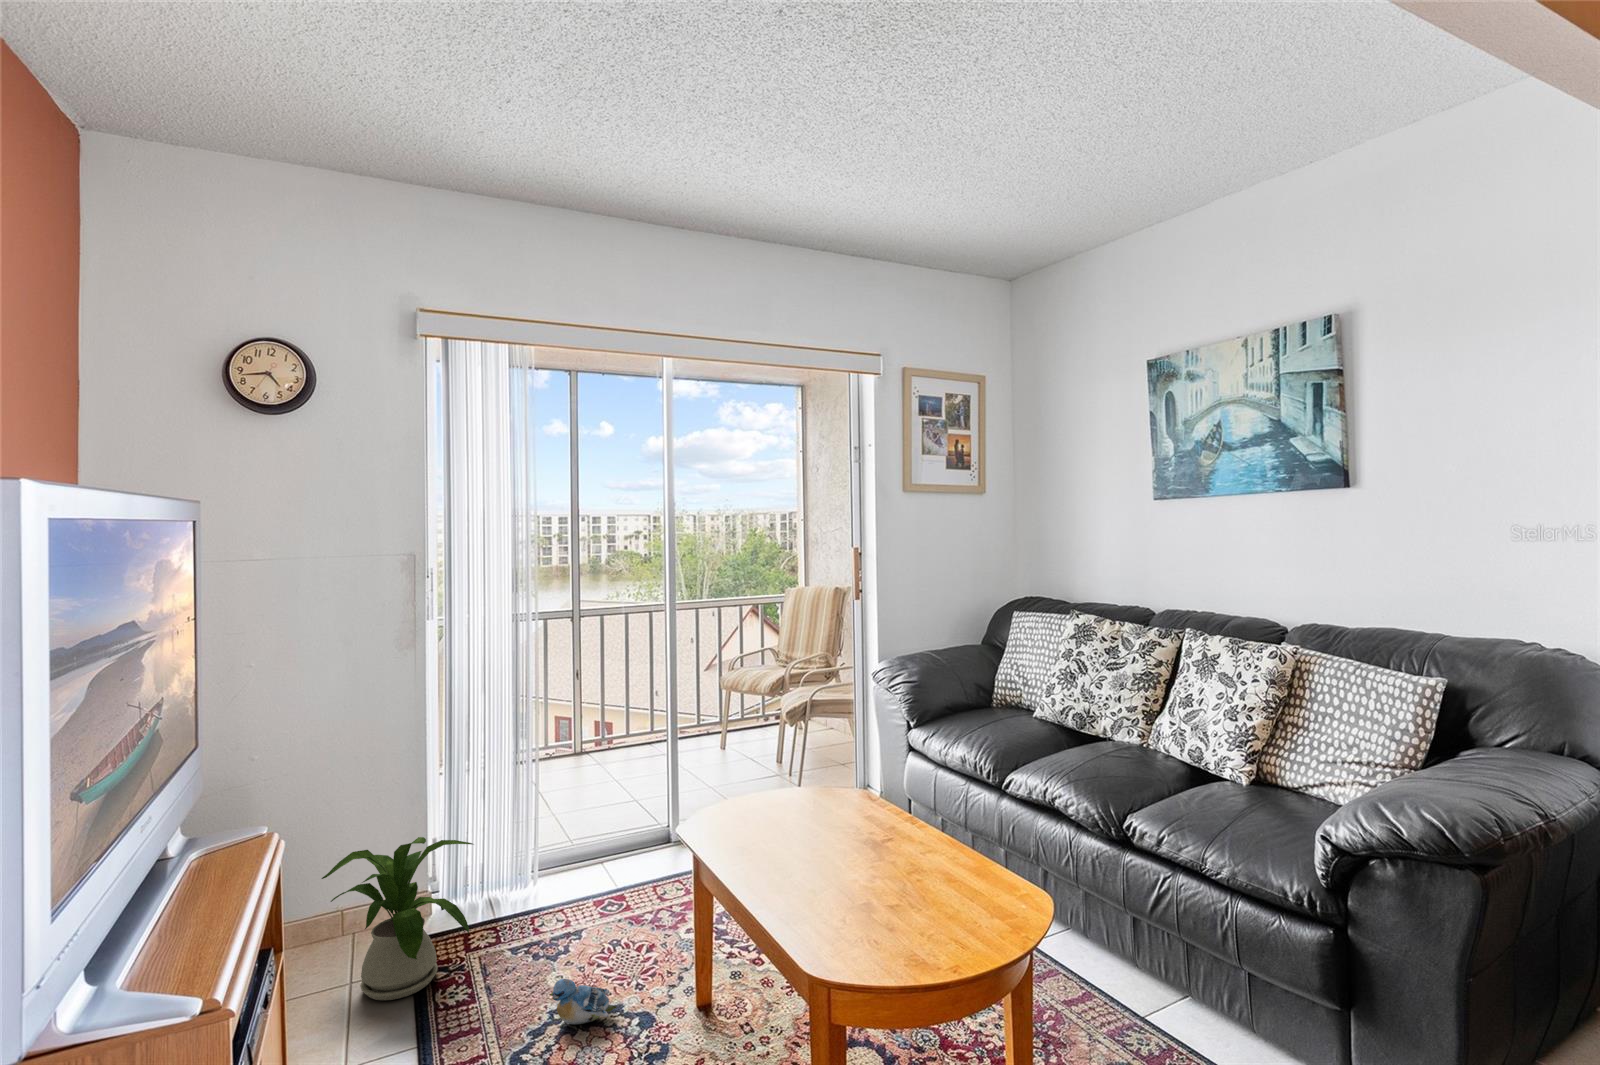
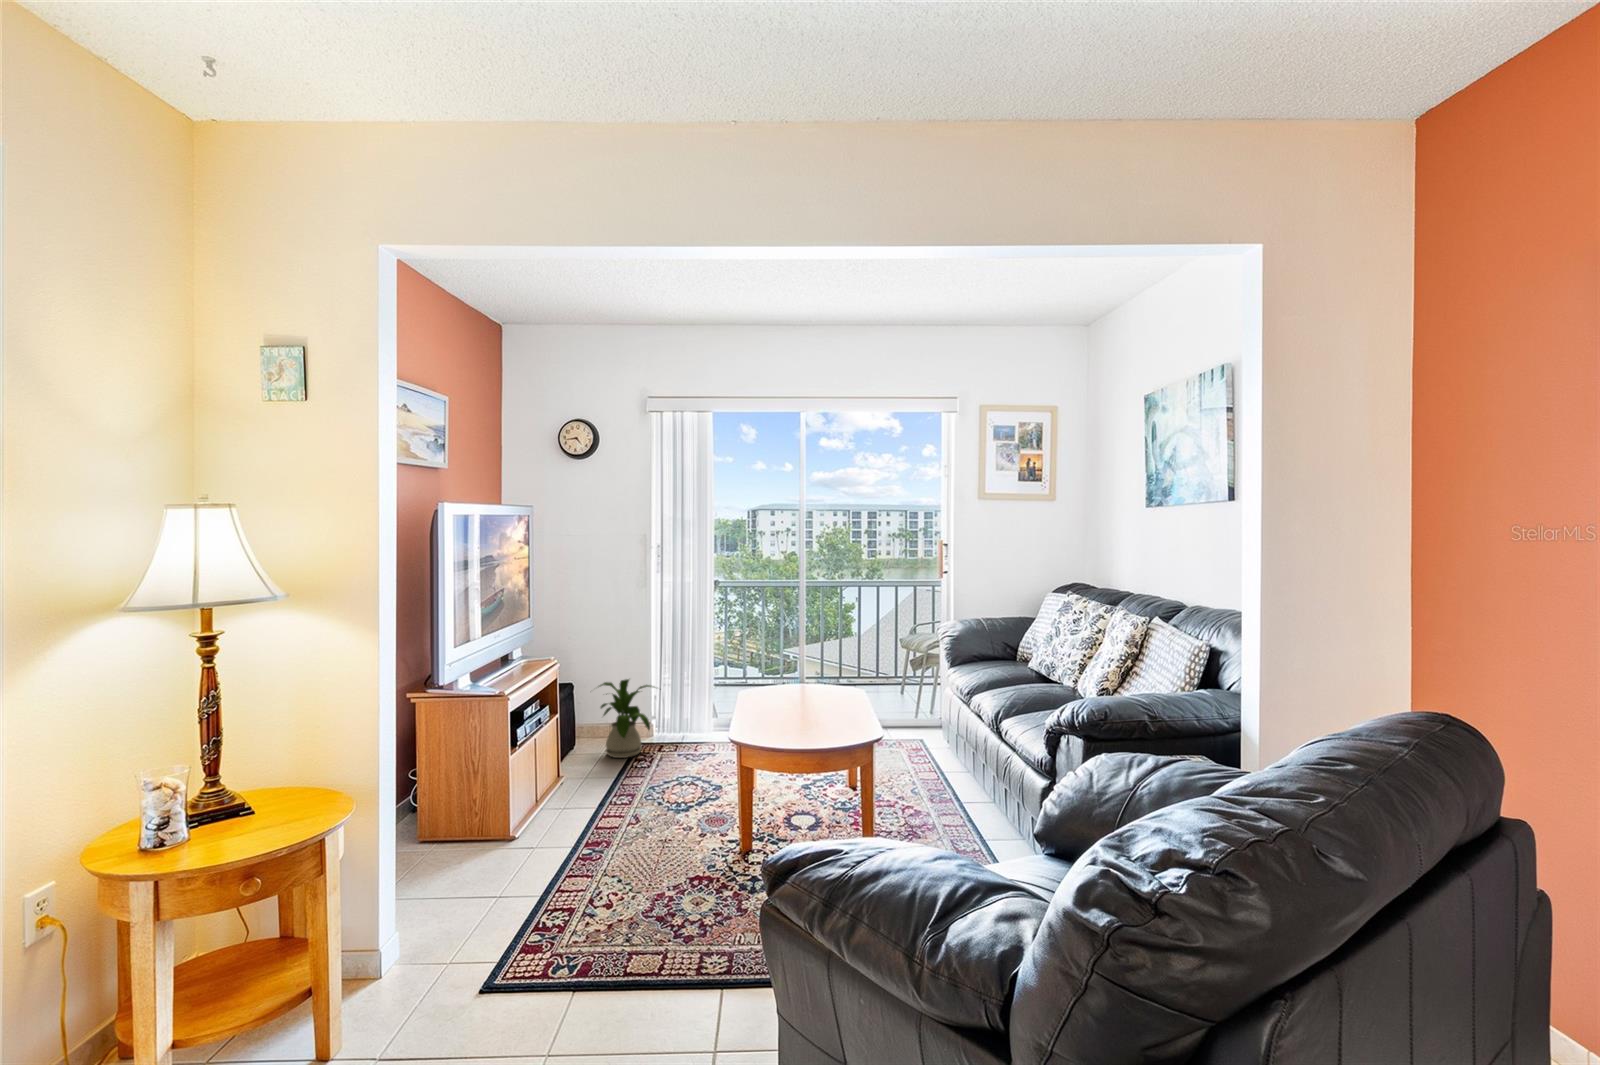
plush toy: present [551,979,617,1024] -> none [671,757,703,781]

